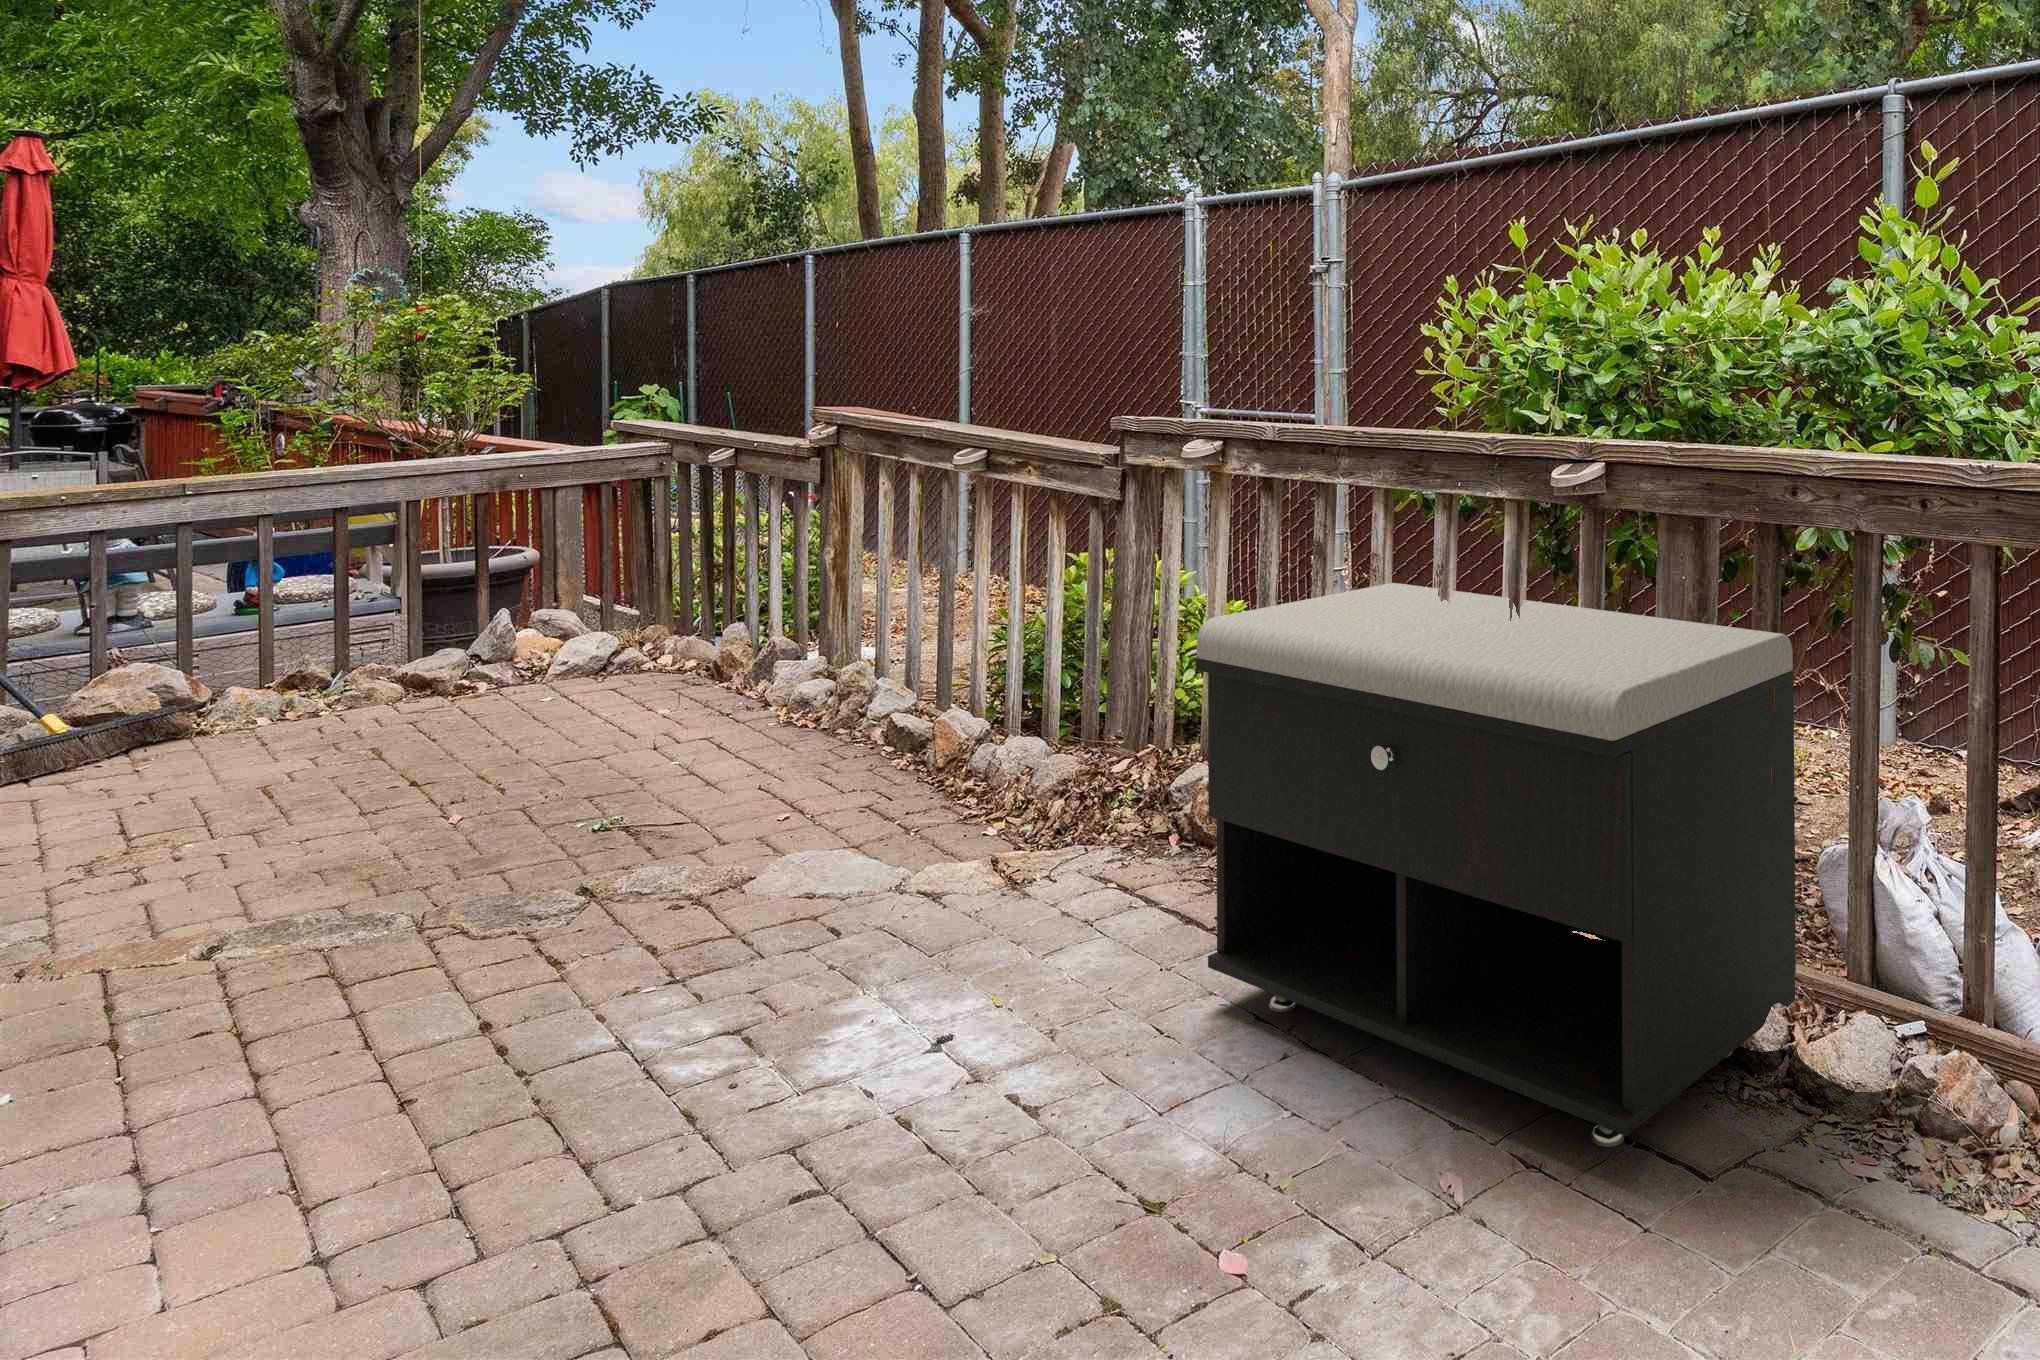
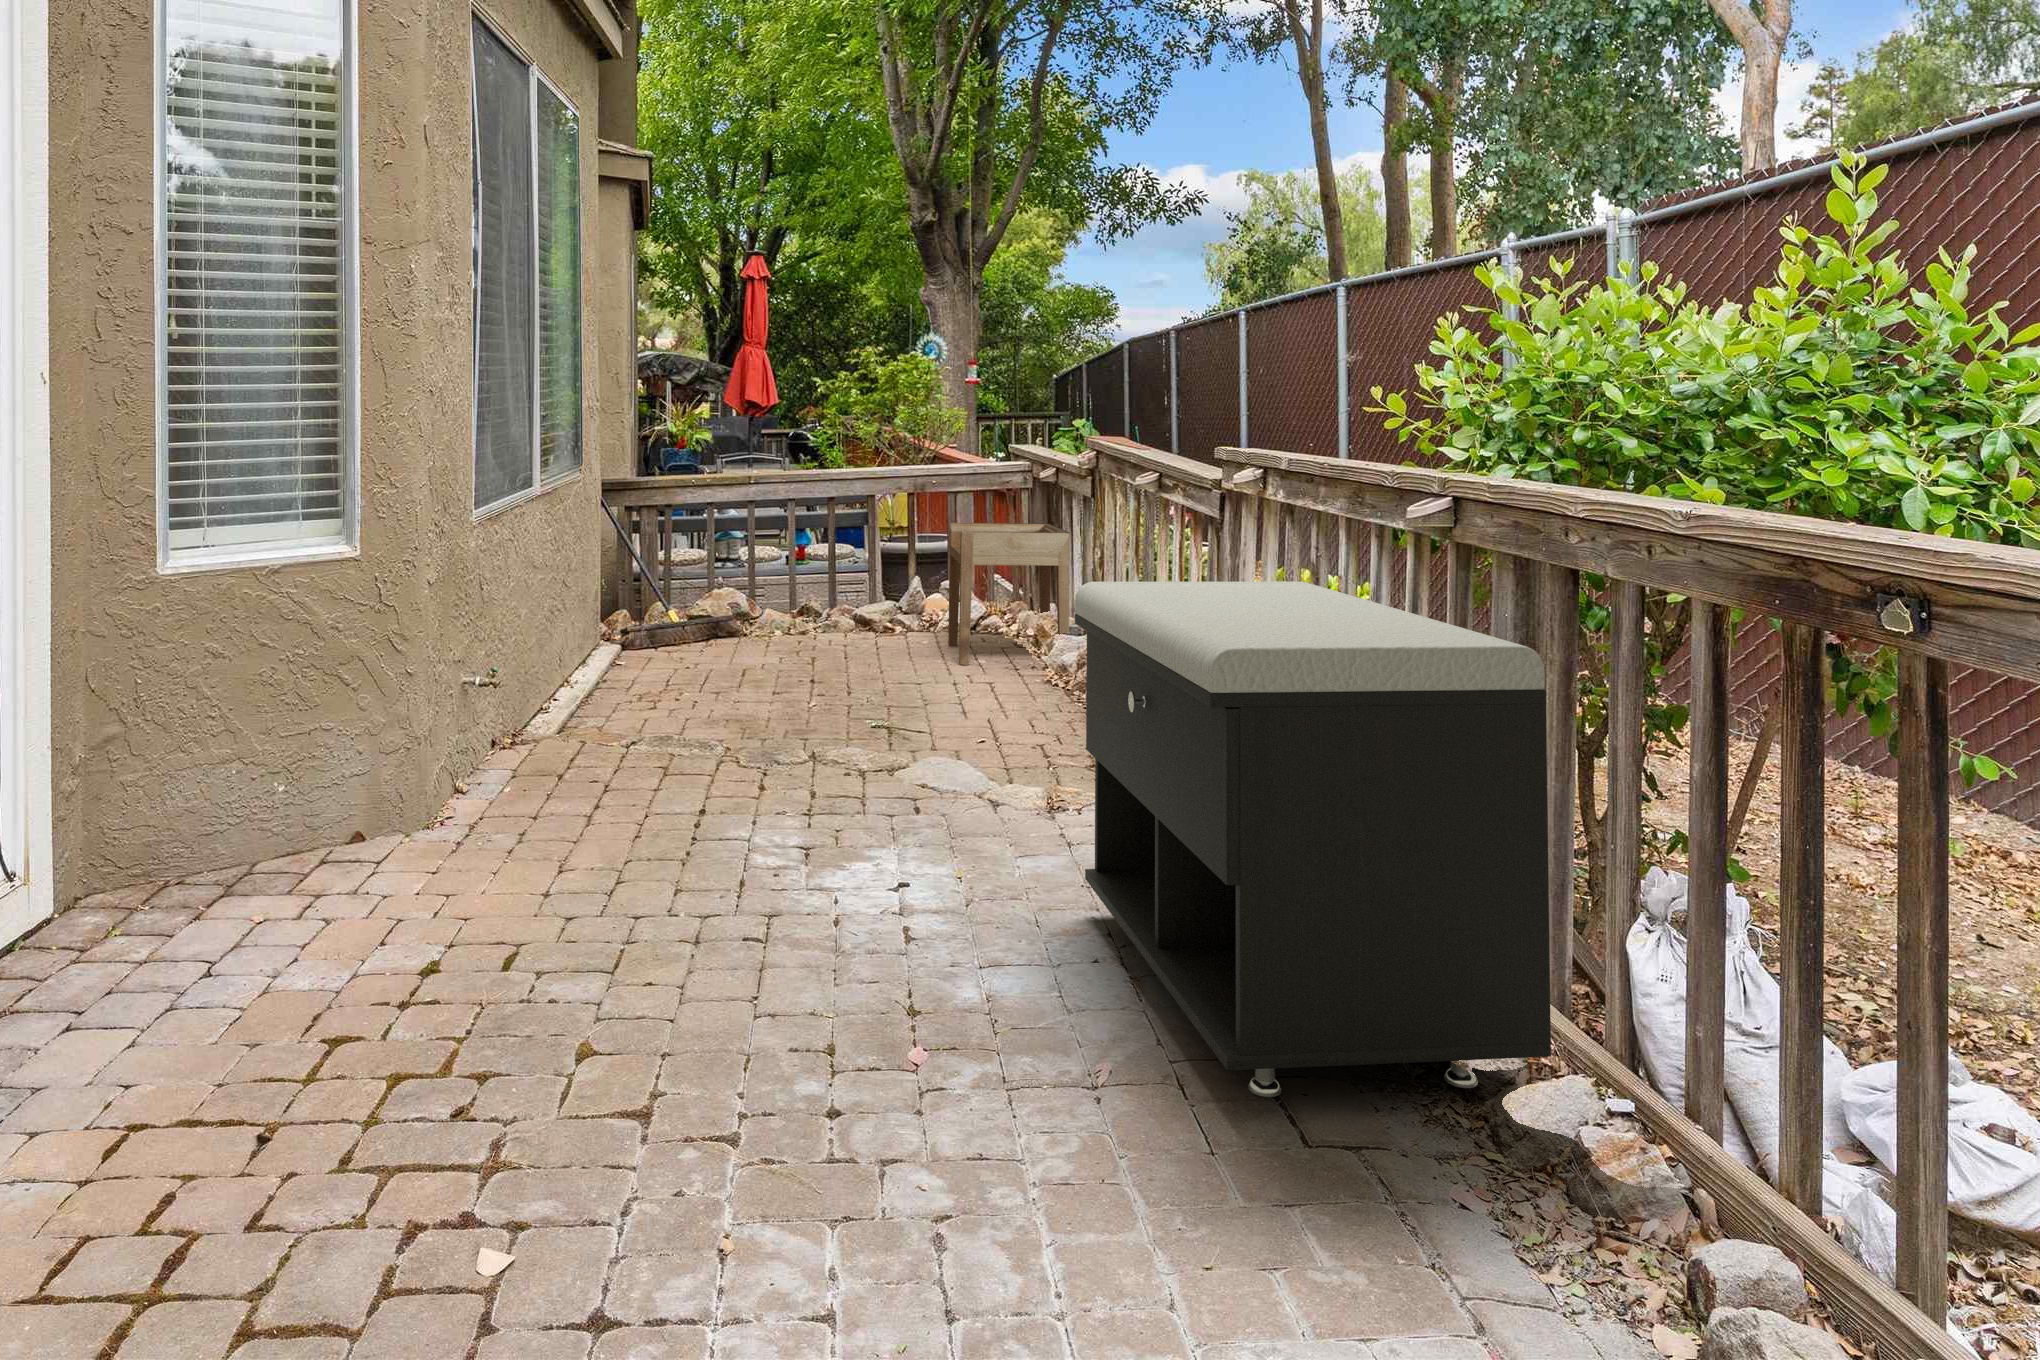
side table: none [592,519,797,718] -> present [948,523,1070,665]

